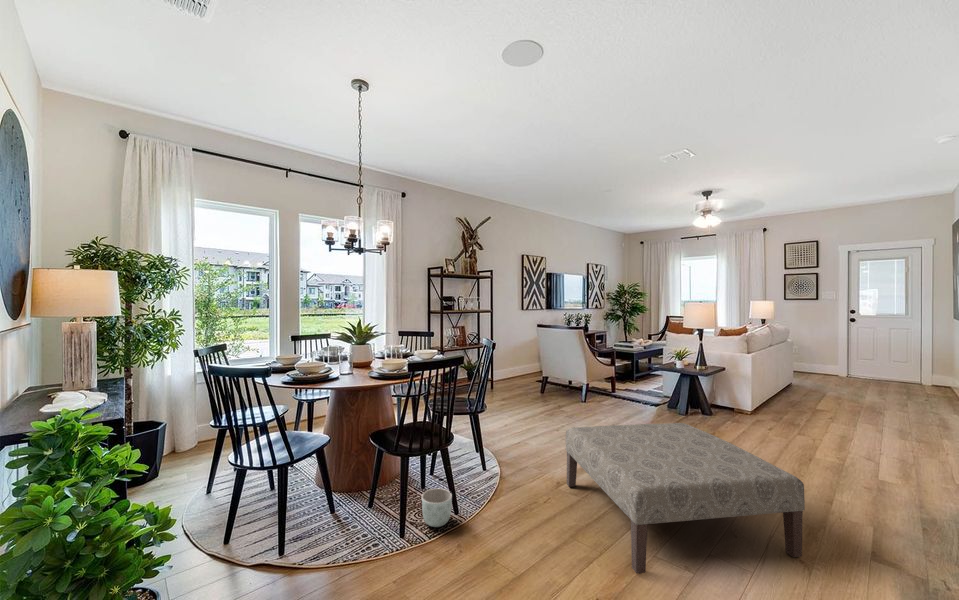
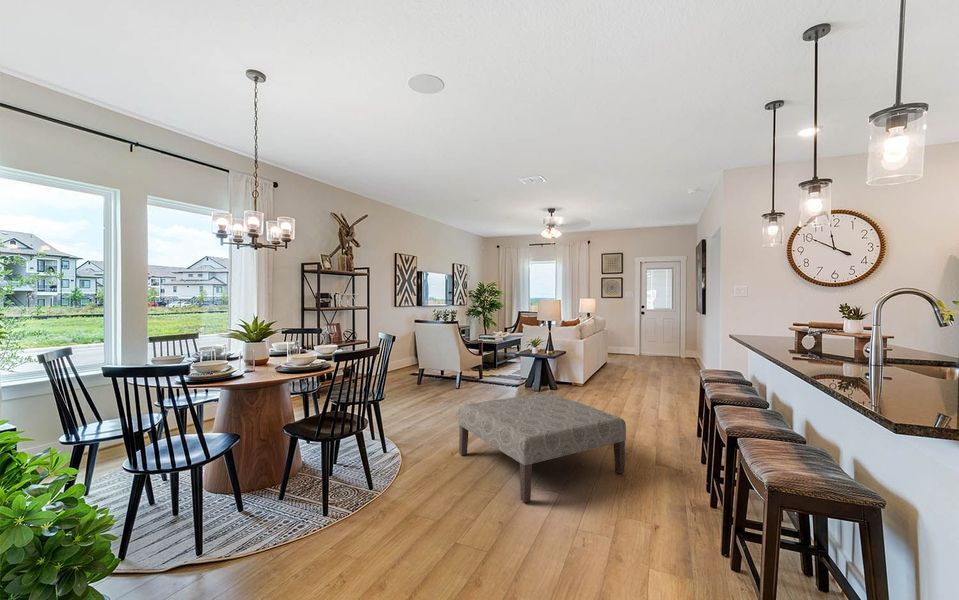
planter: present [422,488,452,527] -> none [339,469,368,503]

